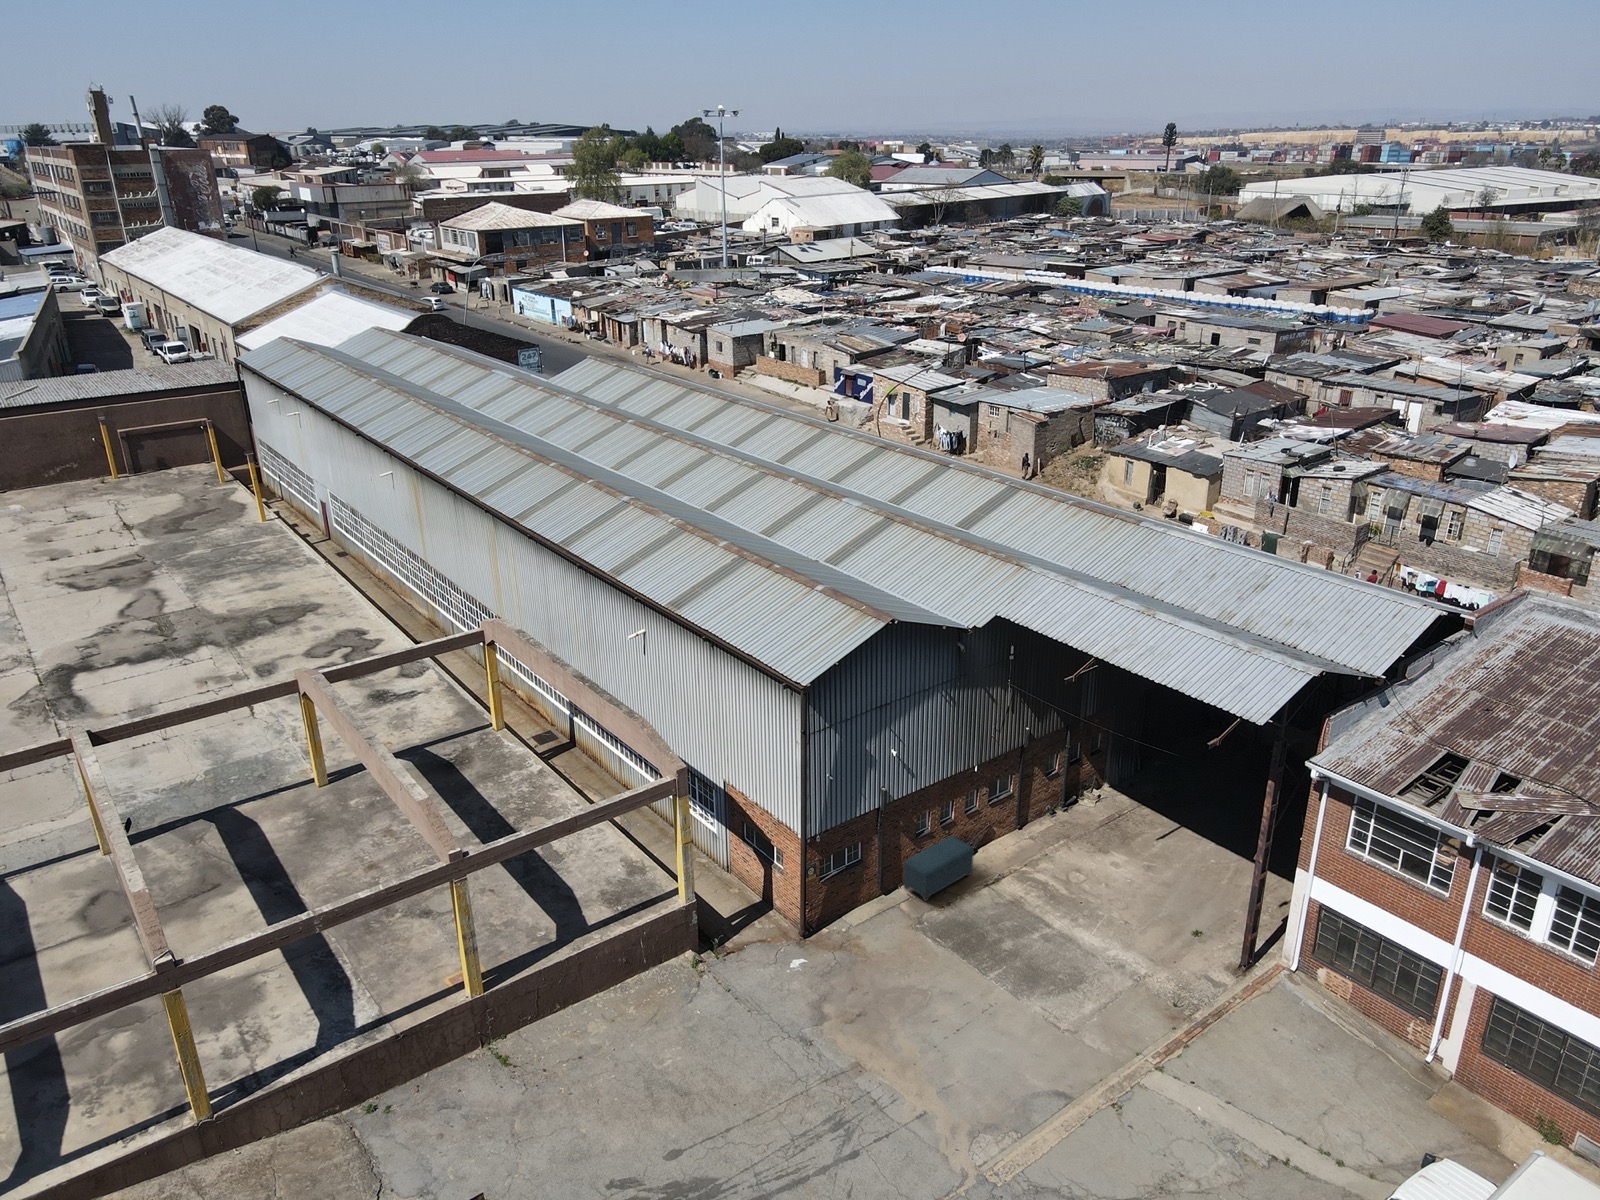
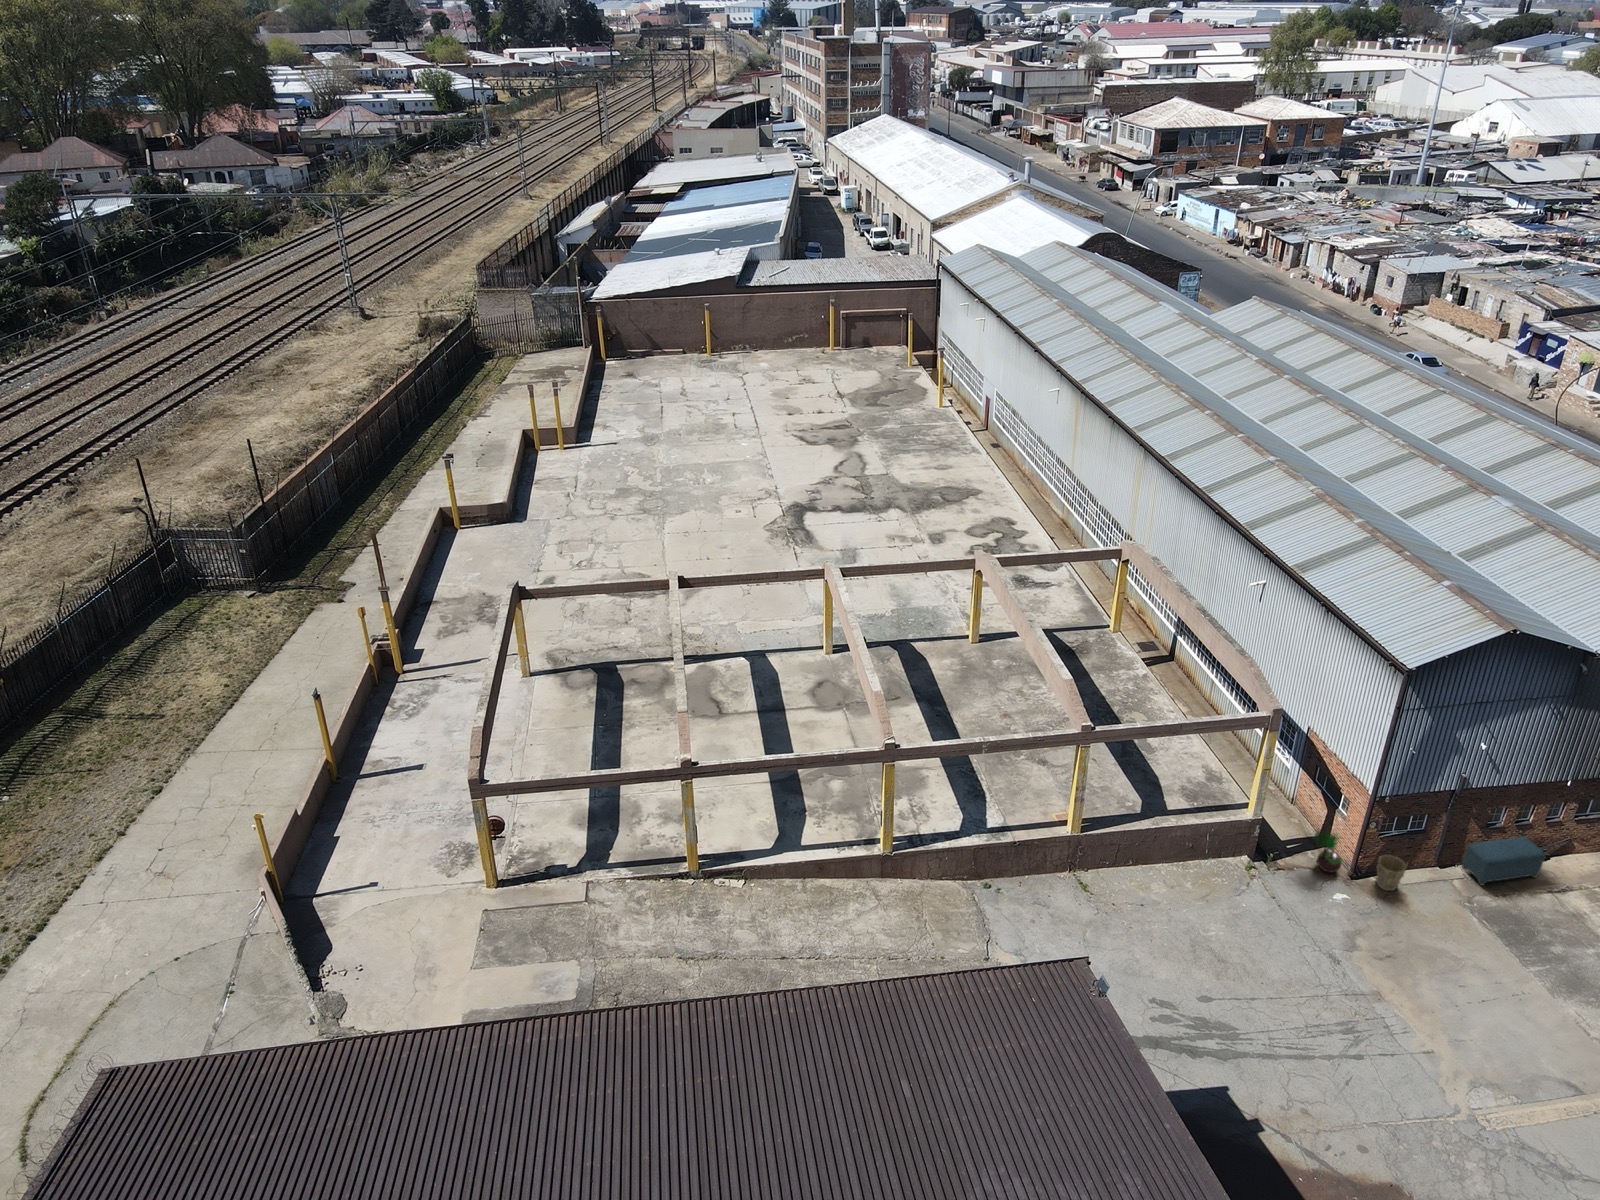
potted tree: none [750,887,791,940] -> present [1313,832,1342,873]
bucket: none [825,899,854,940] -> present [1376,855,1408,891]

